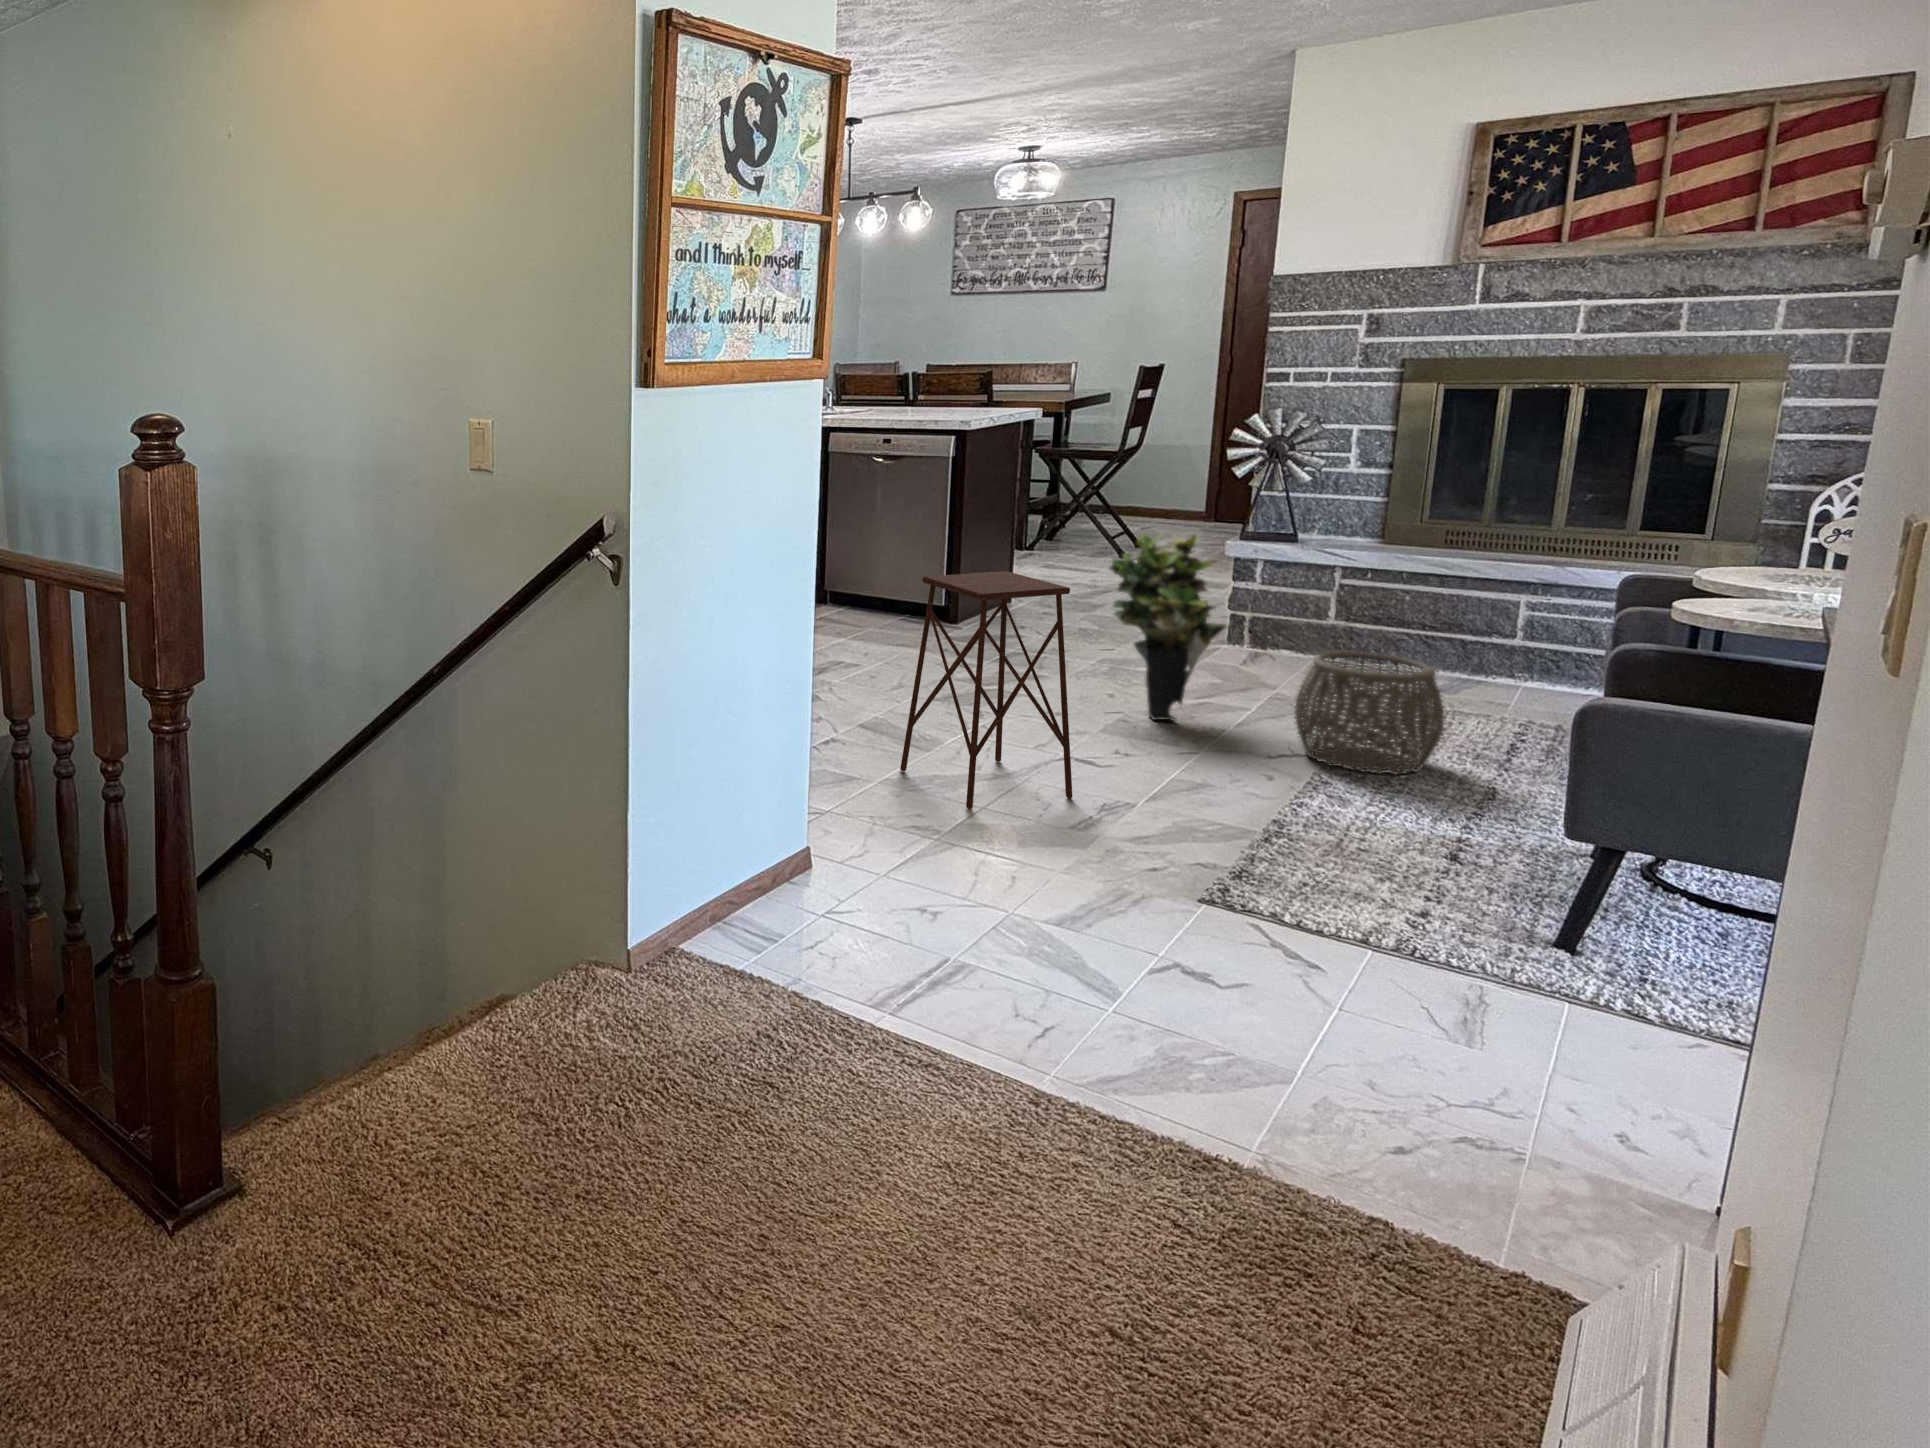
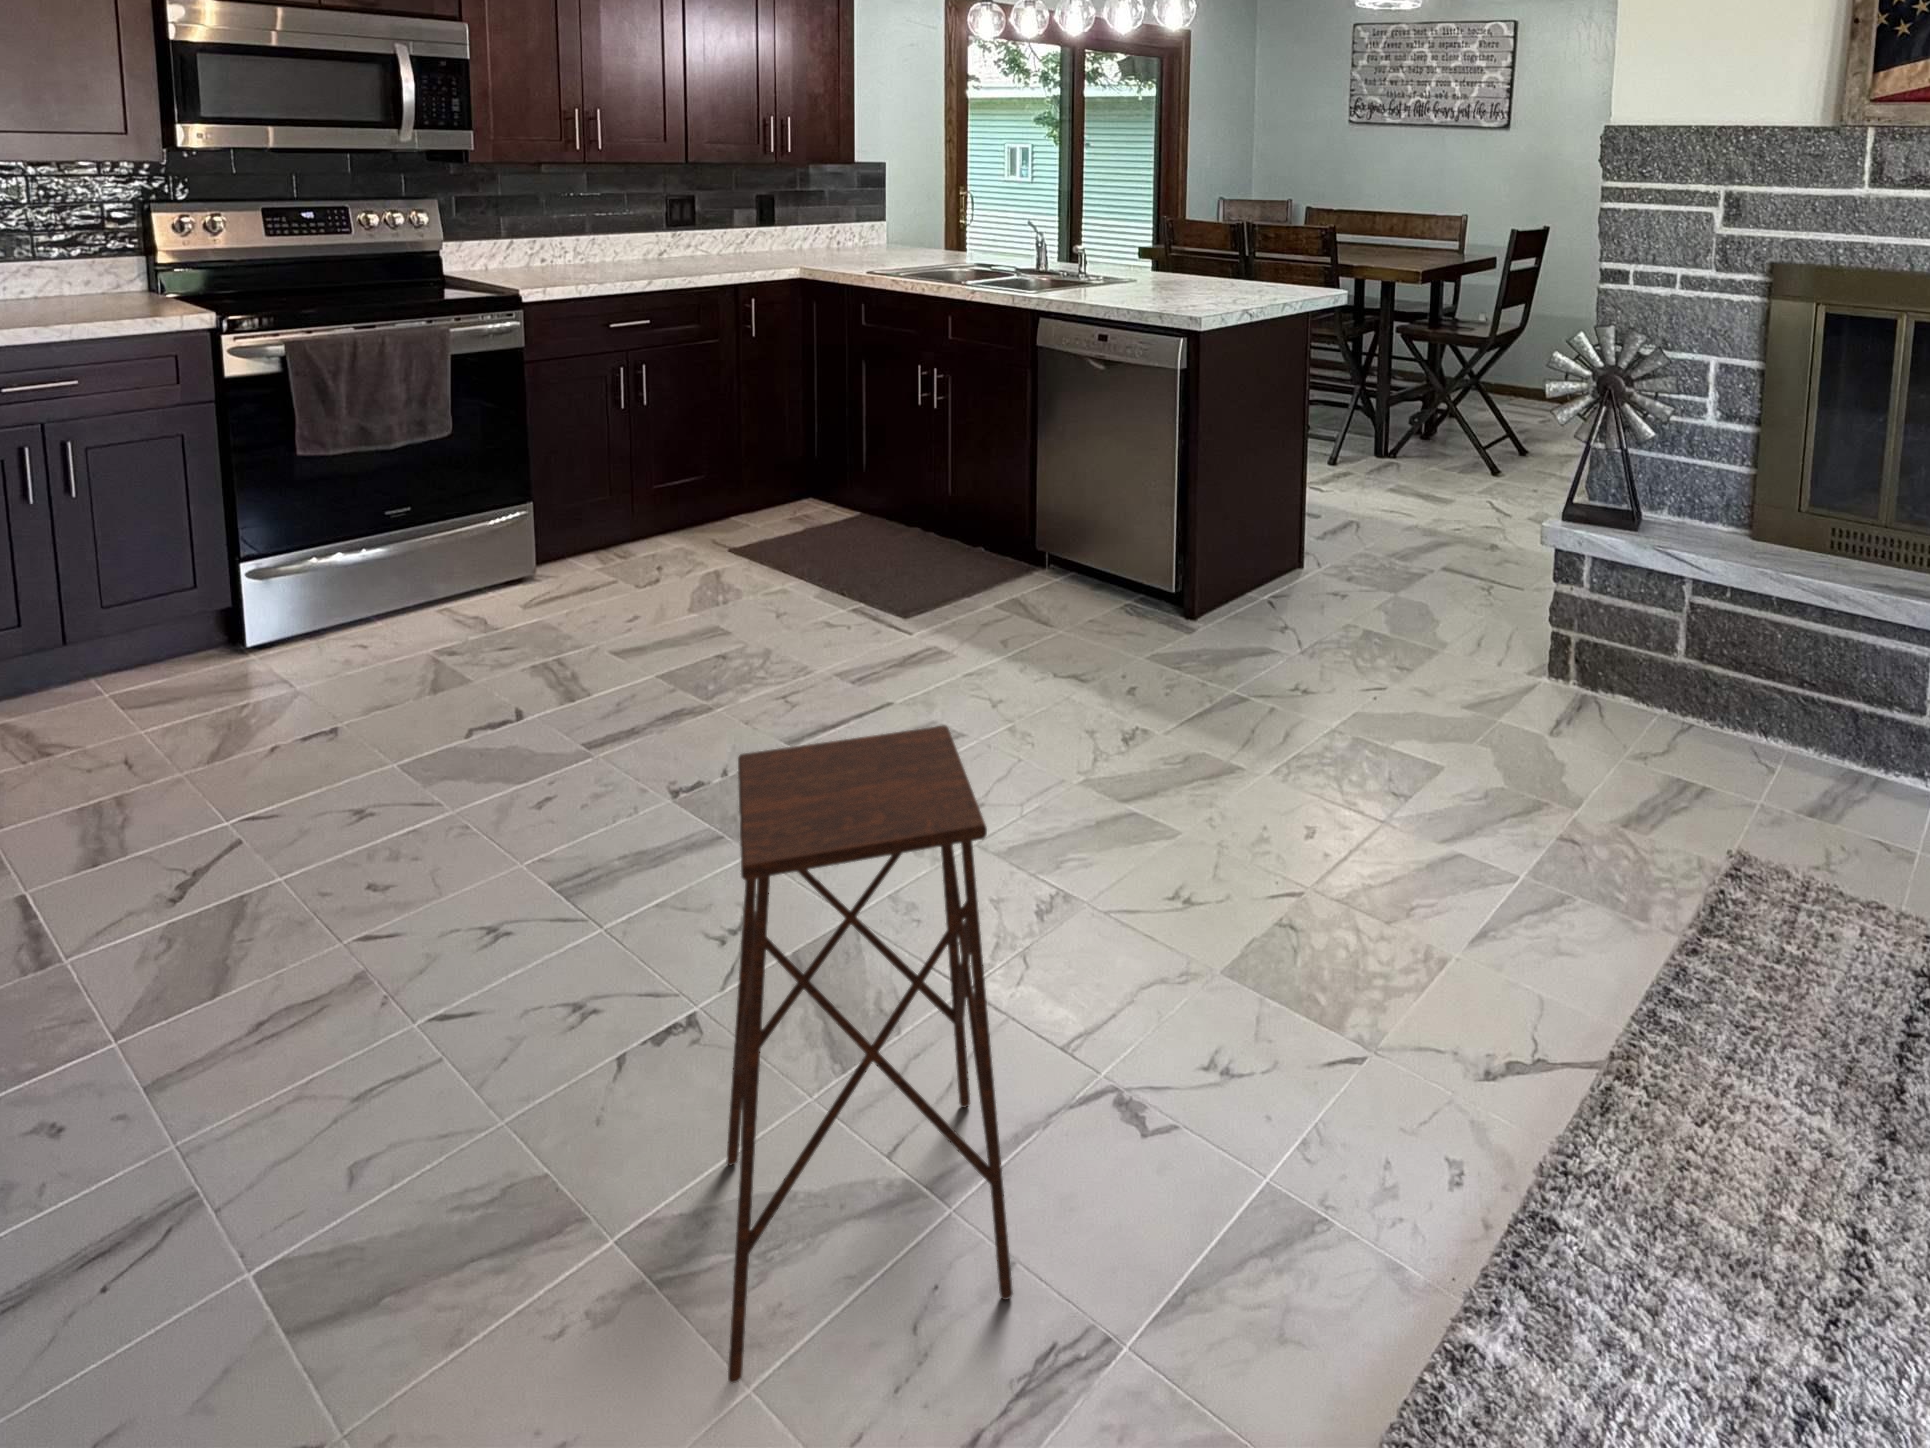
potted plant: present [1109,534,1227,721] -> none [1288,556,1466,924]
woven basket: present [1294,652,1445,775] -> none [1540,839,1790,1140]

